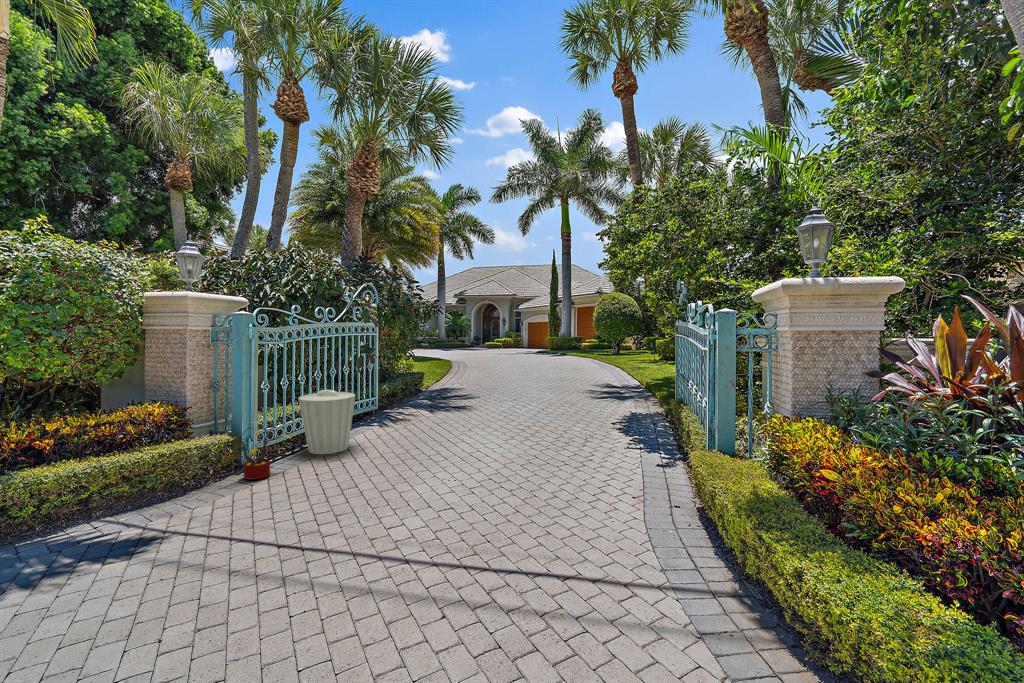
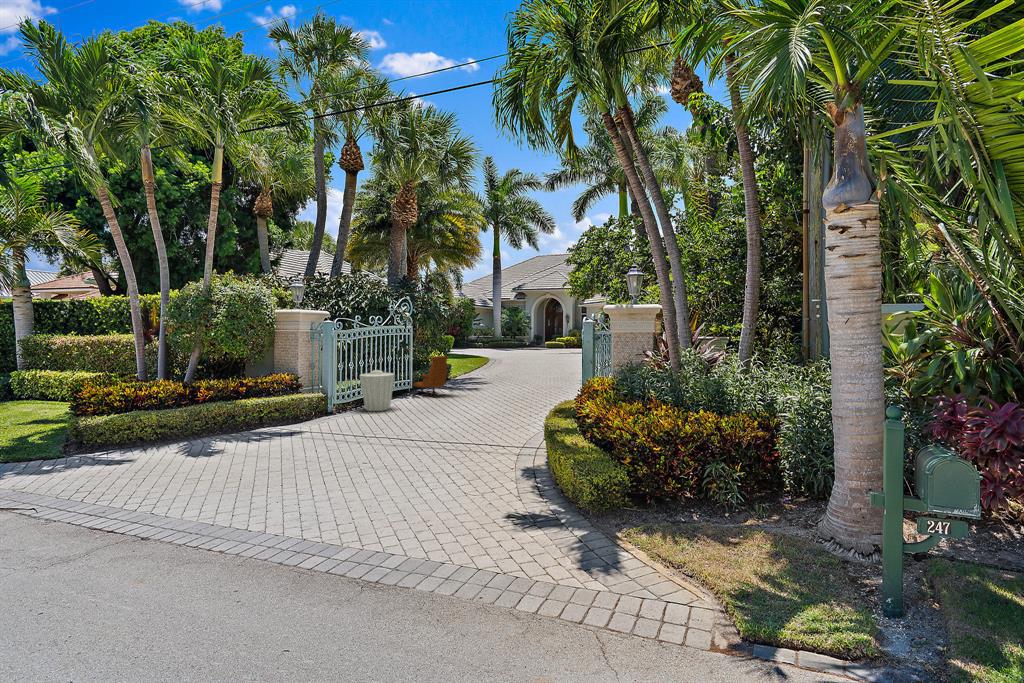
lounge chair: none [377,364,427,421] -> present [414,356,448,396]
decorative plant: present [221,415,291,480] -> none [316,383,356,418]

